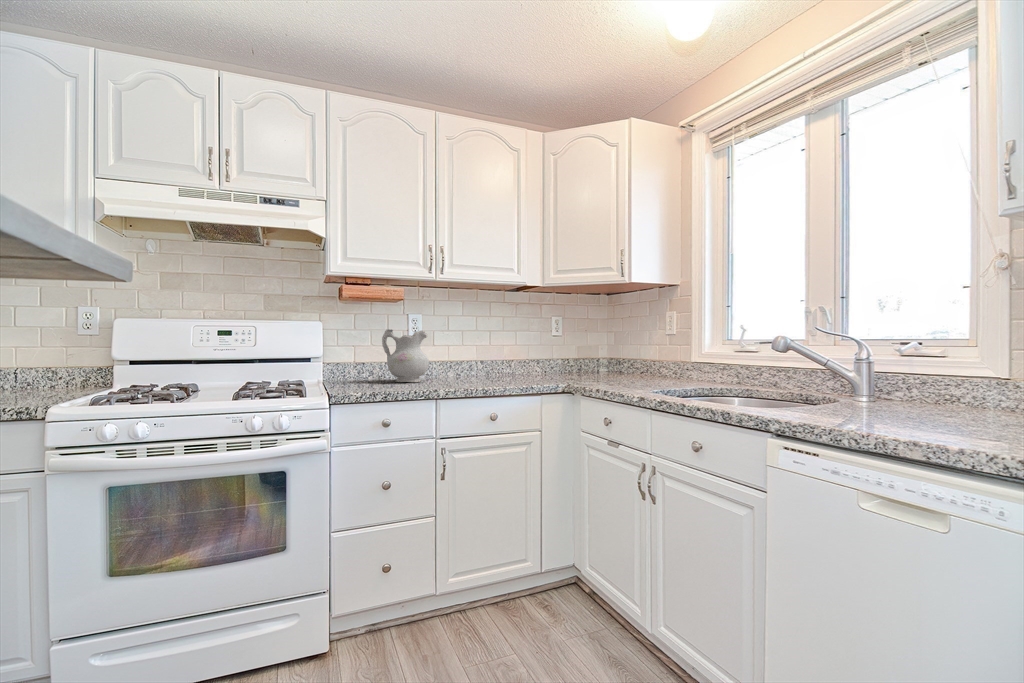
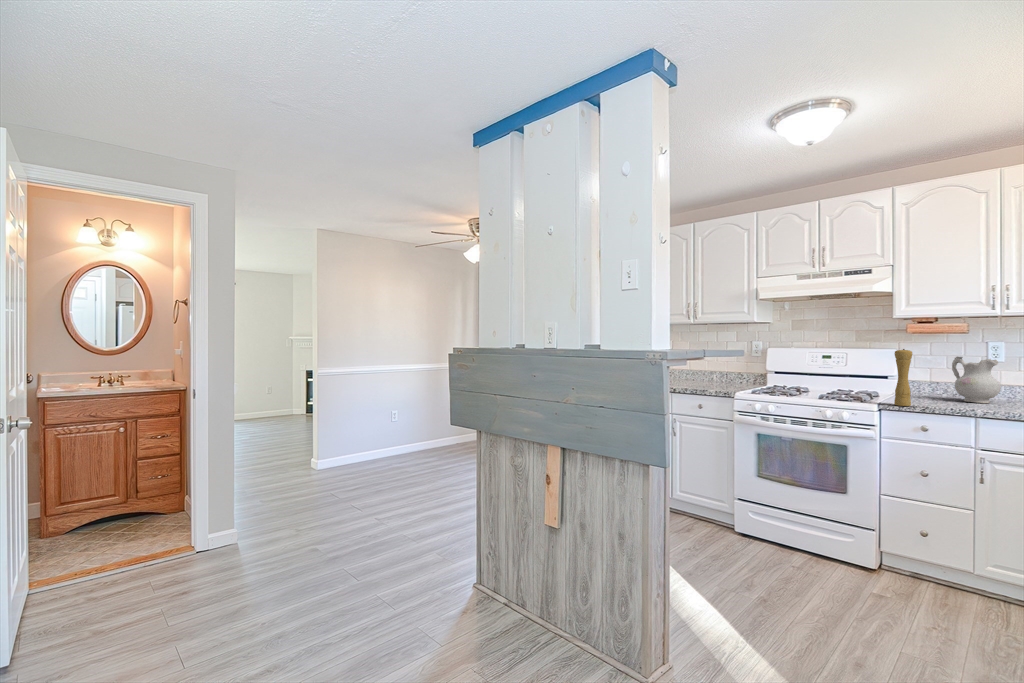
pepper mill: none [347,313,368,395] -> present [894,349,912,406]

